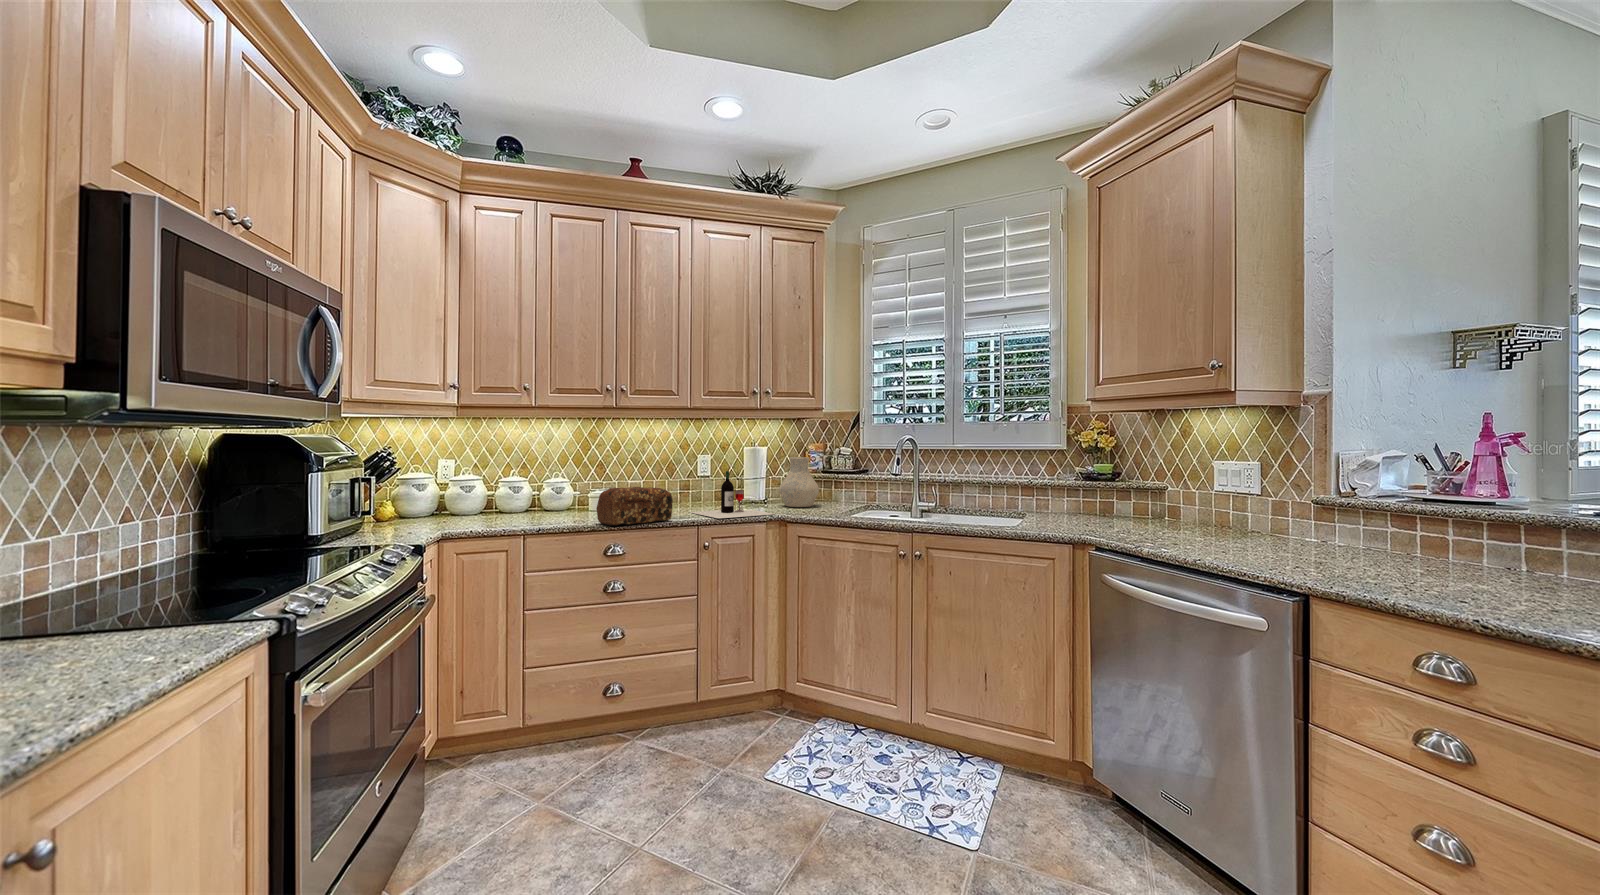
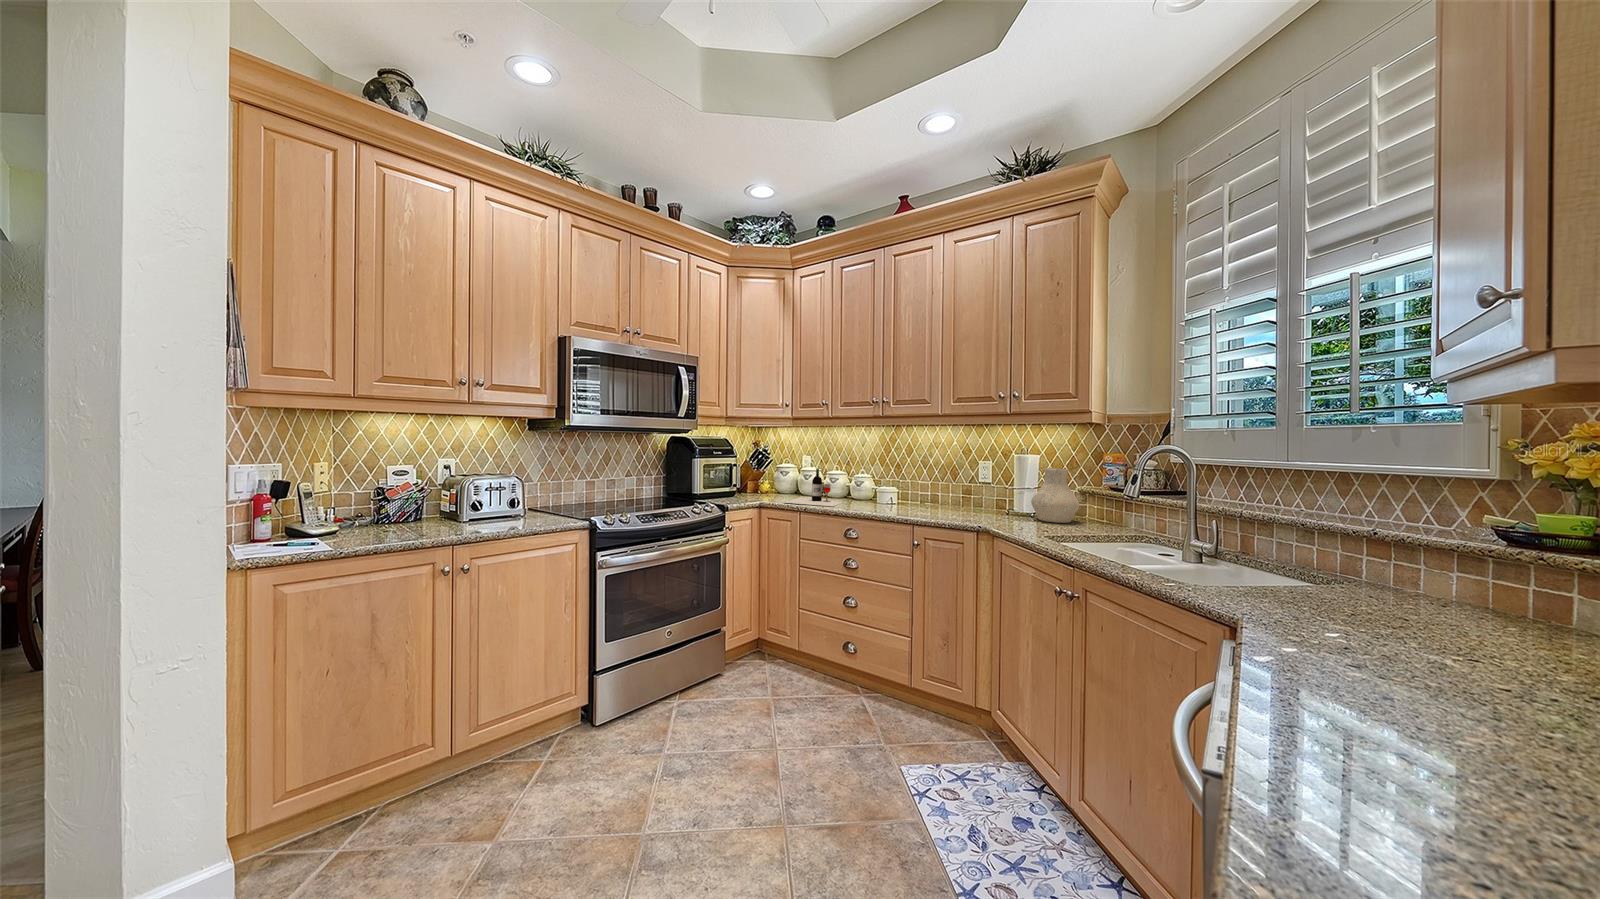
wine bottle: present [690,471,773,518] -> present [784,468,841,506]
bread loaf: present [596,487,673,526] -> none [840,482,895,513]

